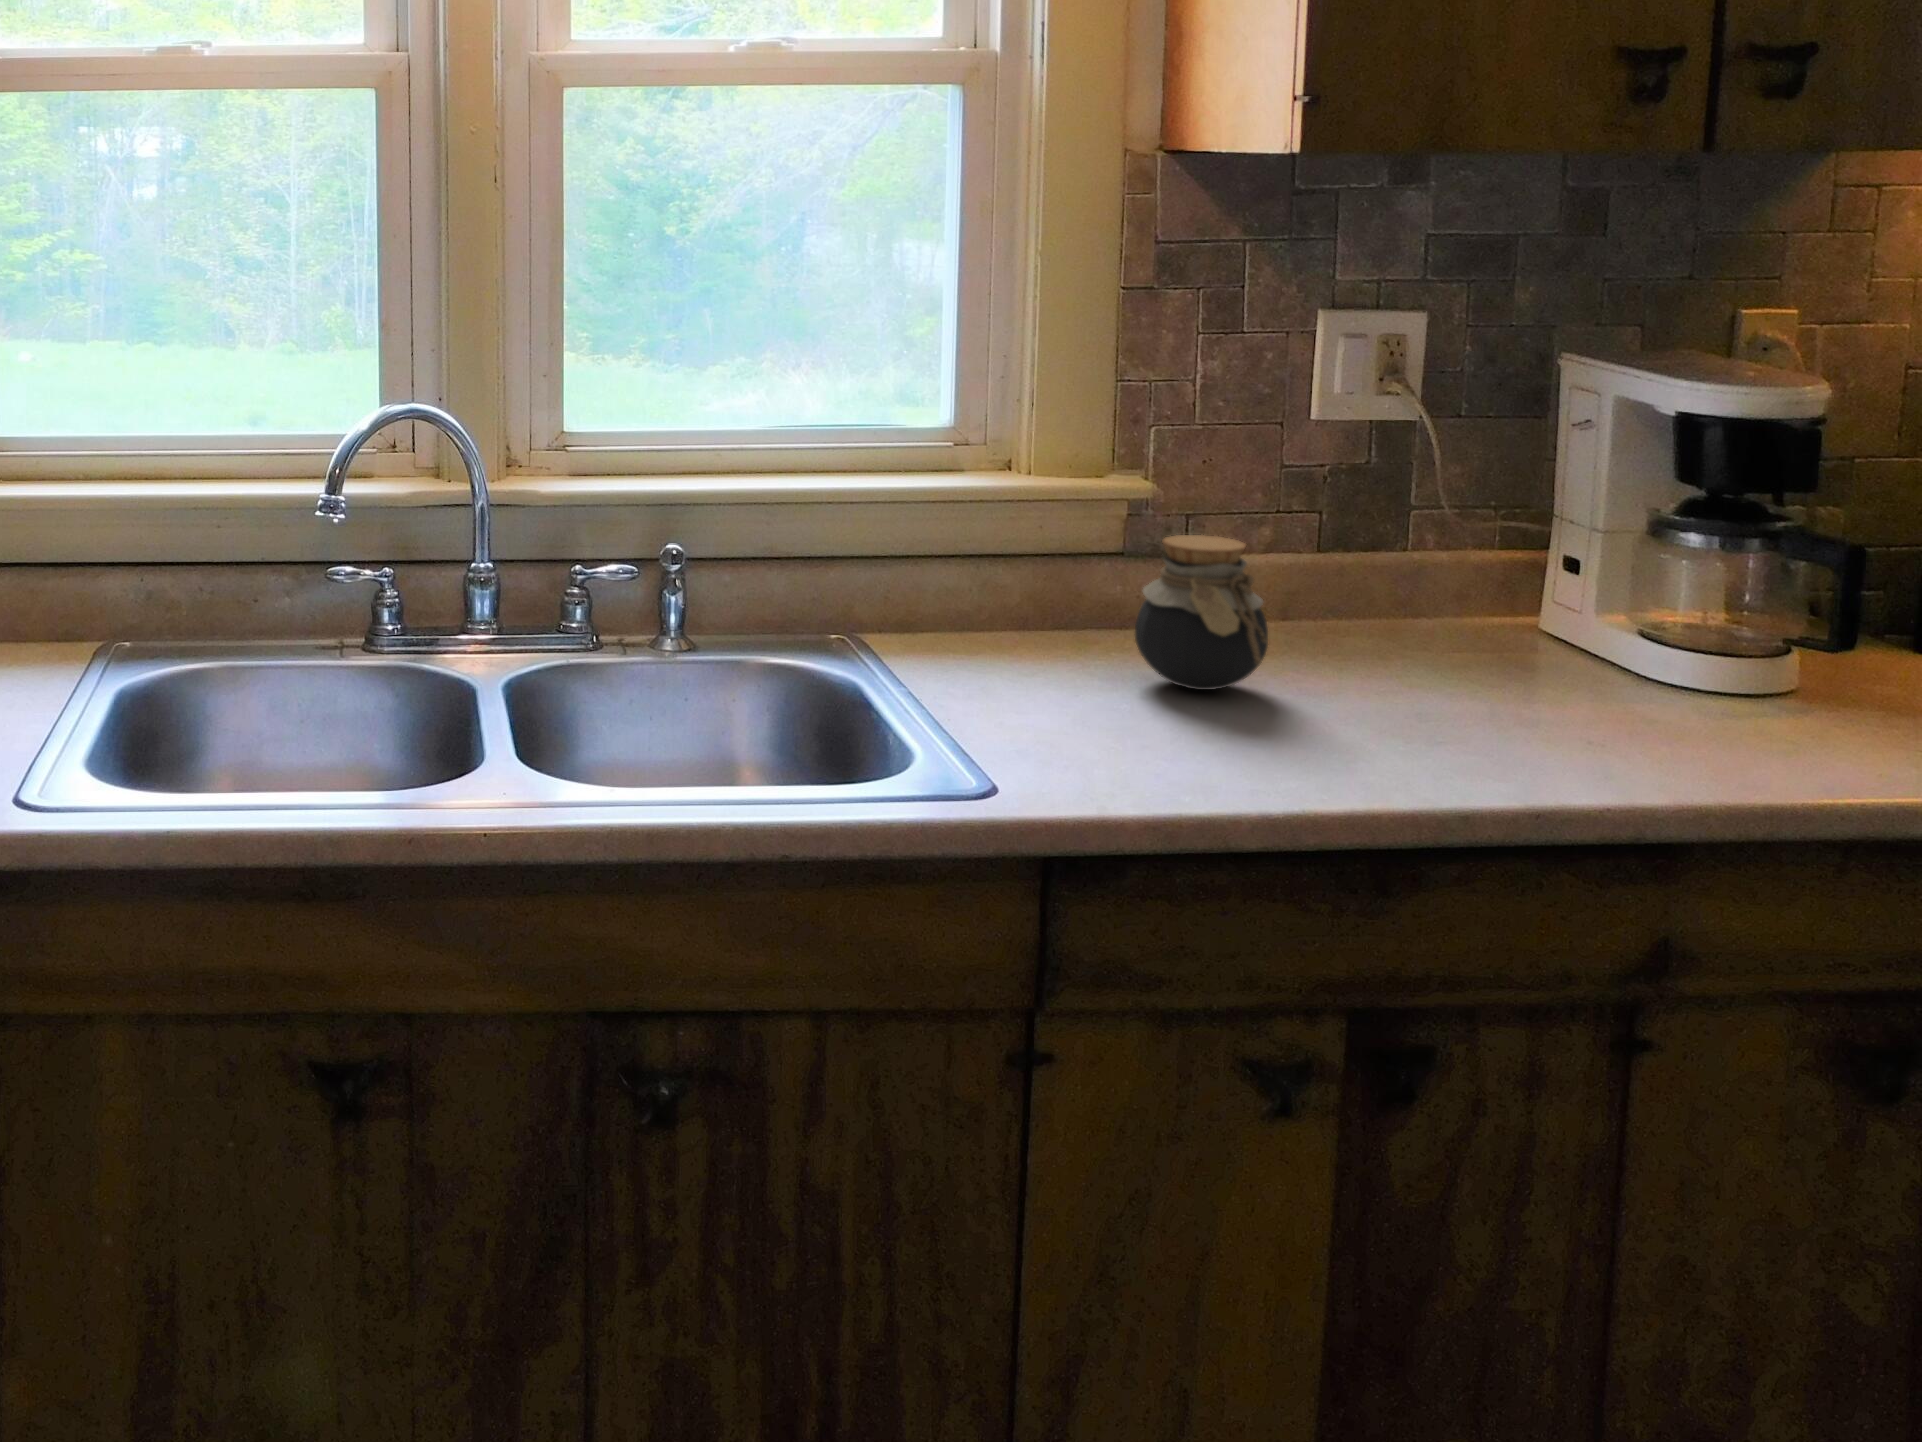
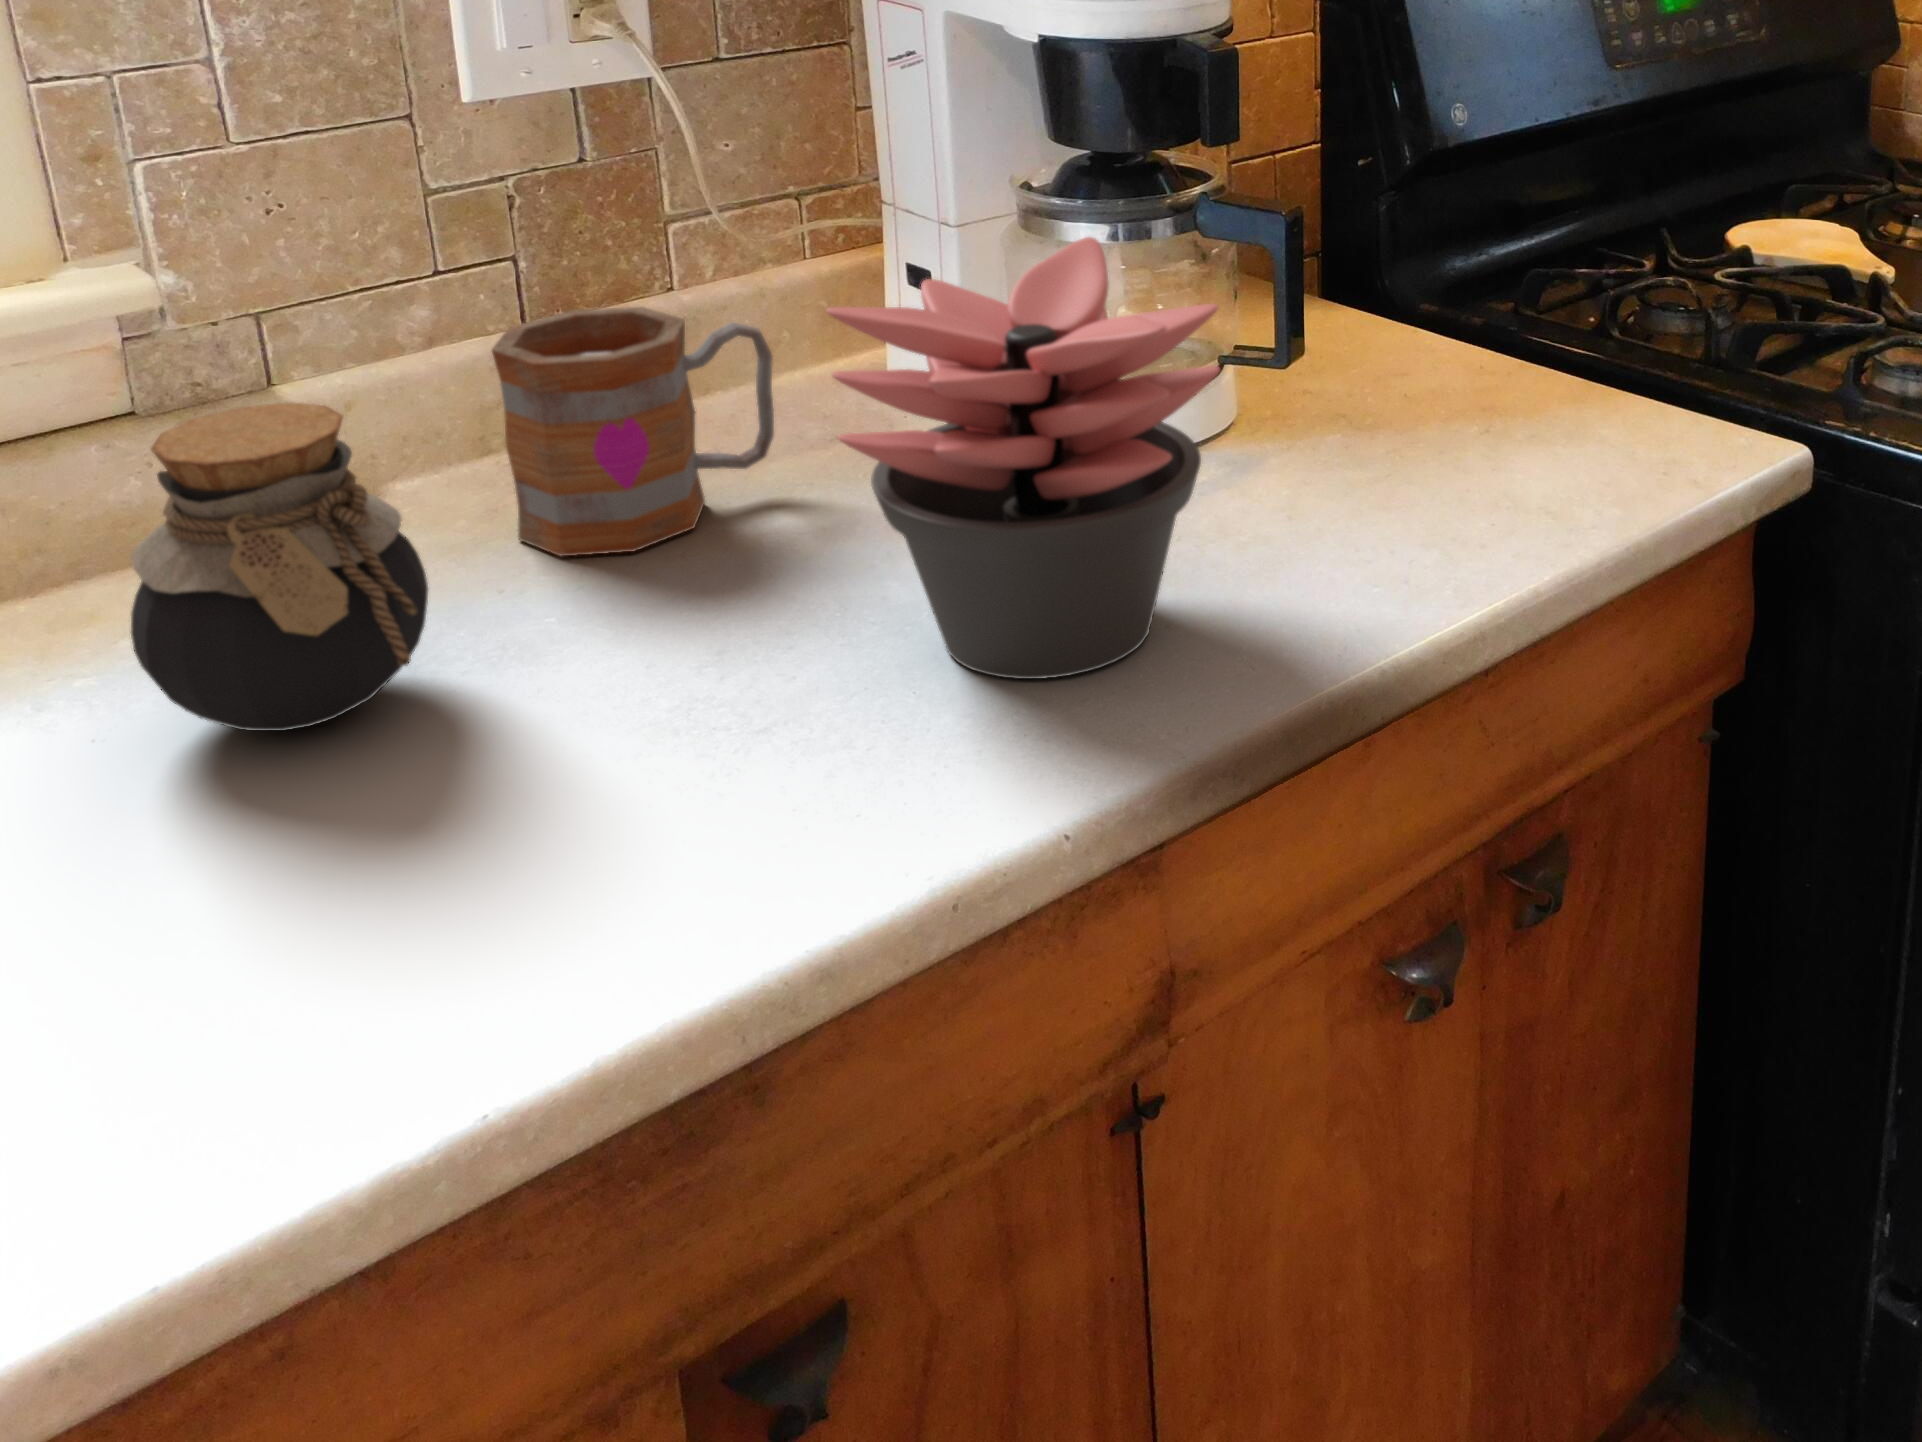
succulent plant: none [1507,522,1776,766] -> present [826,237,1220,679]
mug: none [1302,537,1468,668] -> present [492,307,774,556]

